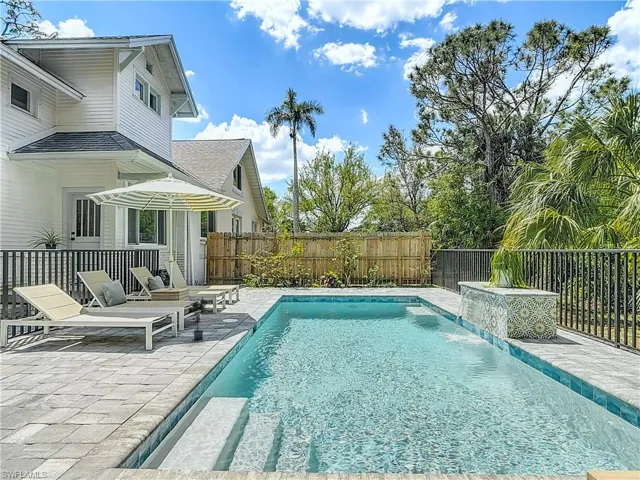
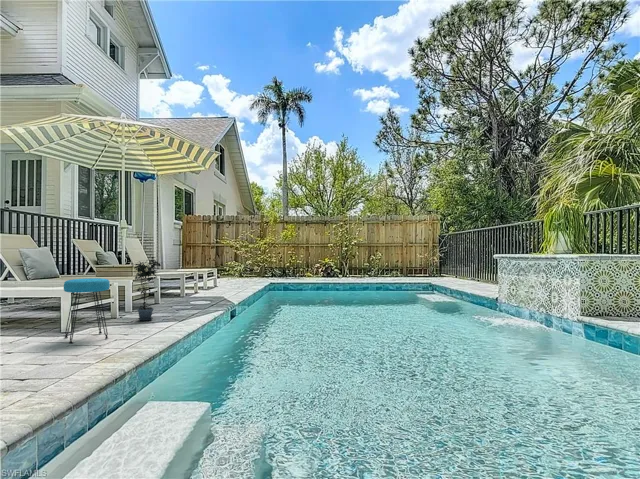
stool: none [157,317,183,357] -> present [64,278,110,343]

